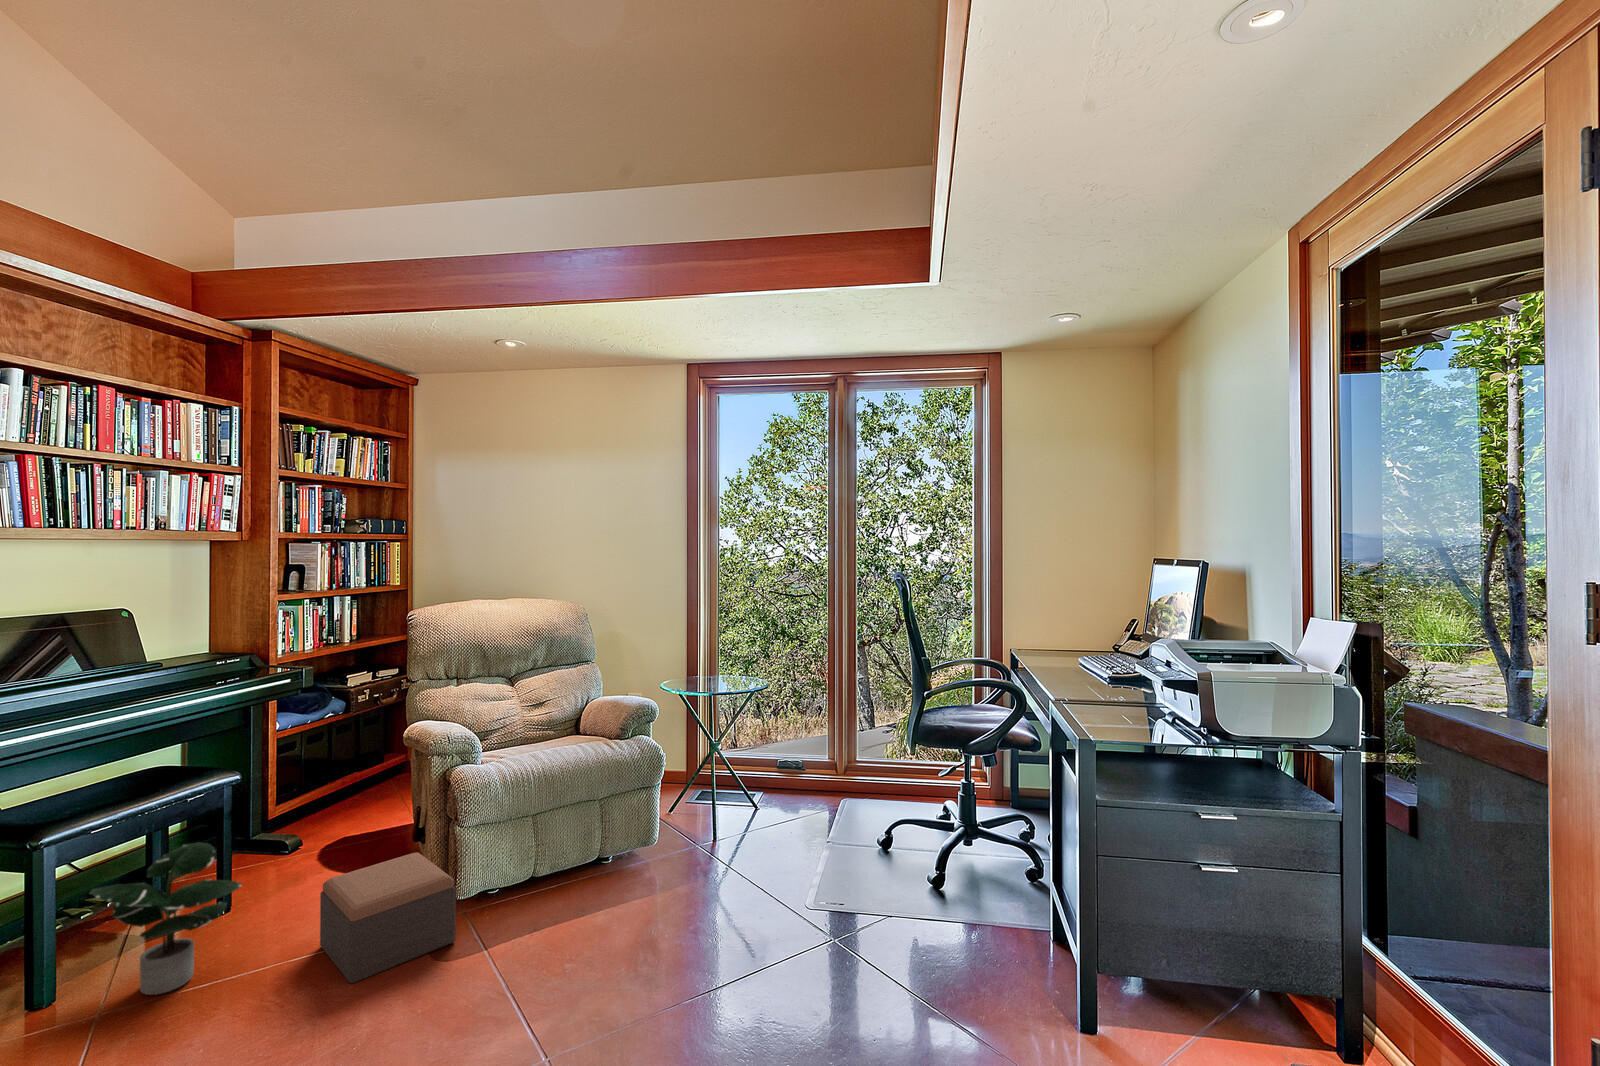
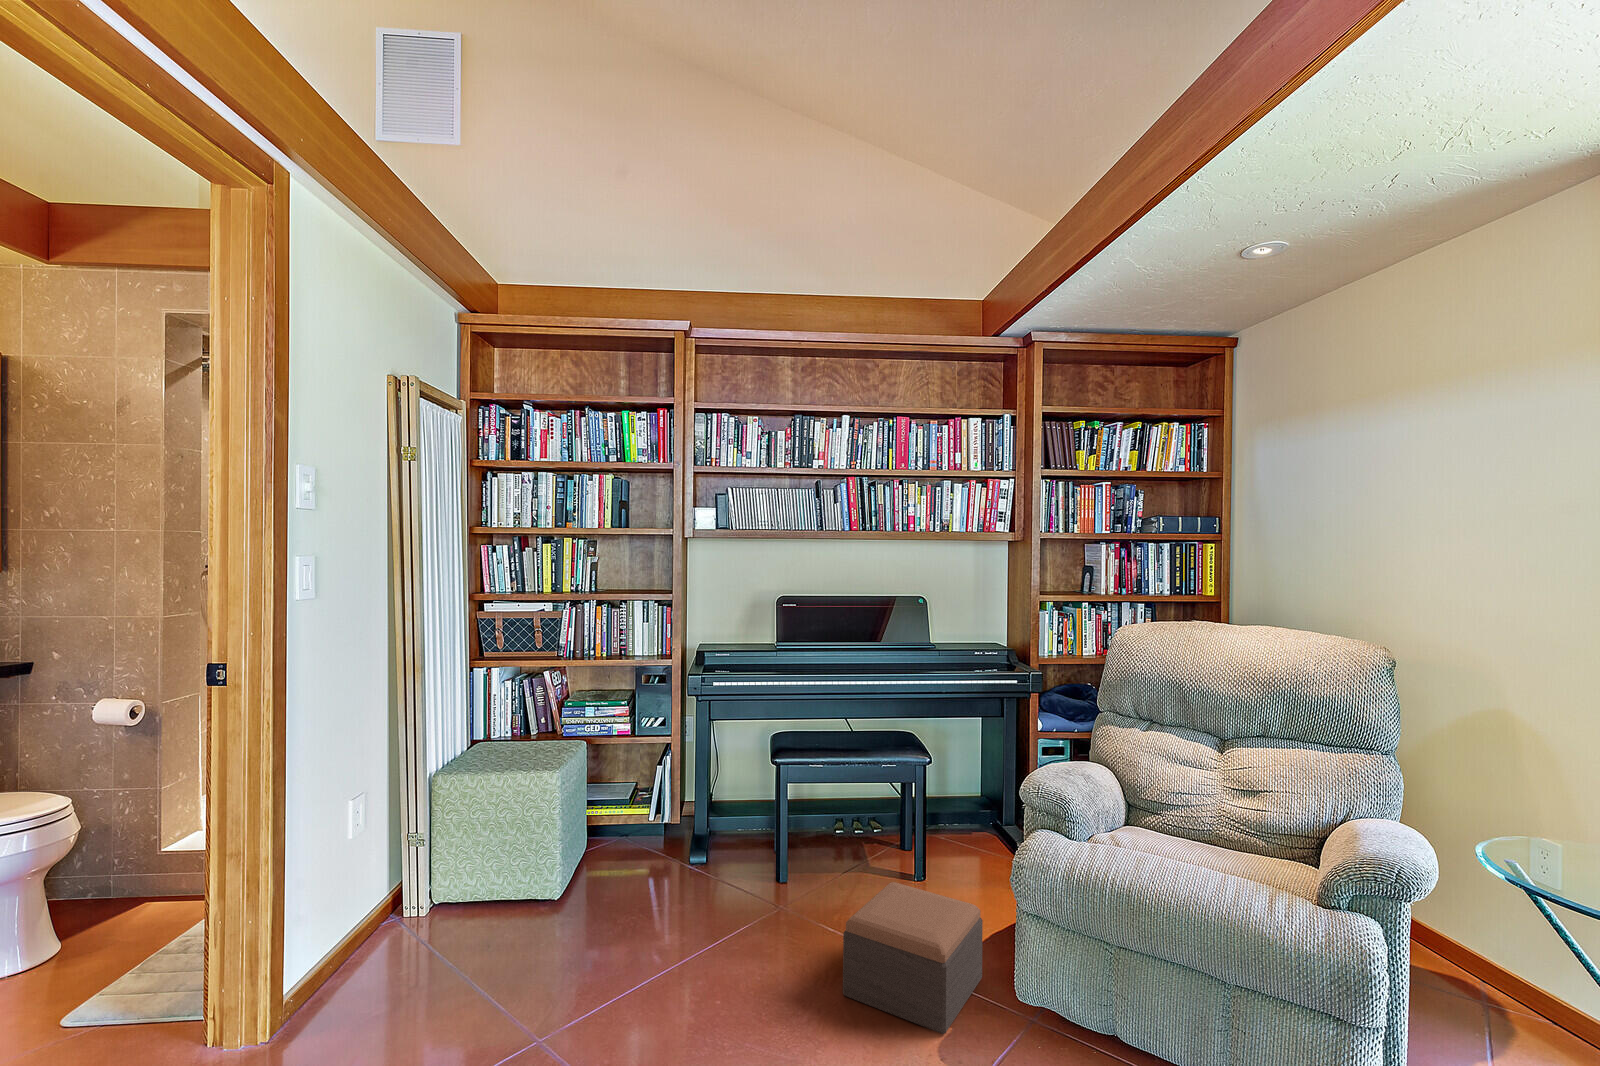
potted plant: present [91,843,242,995] -> none [765,795,852,909]

